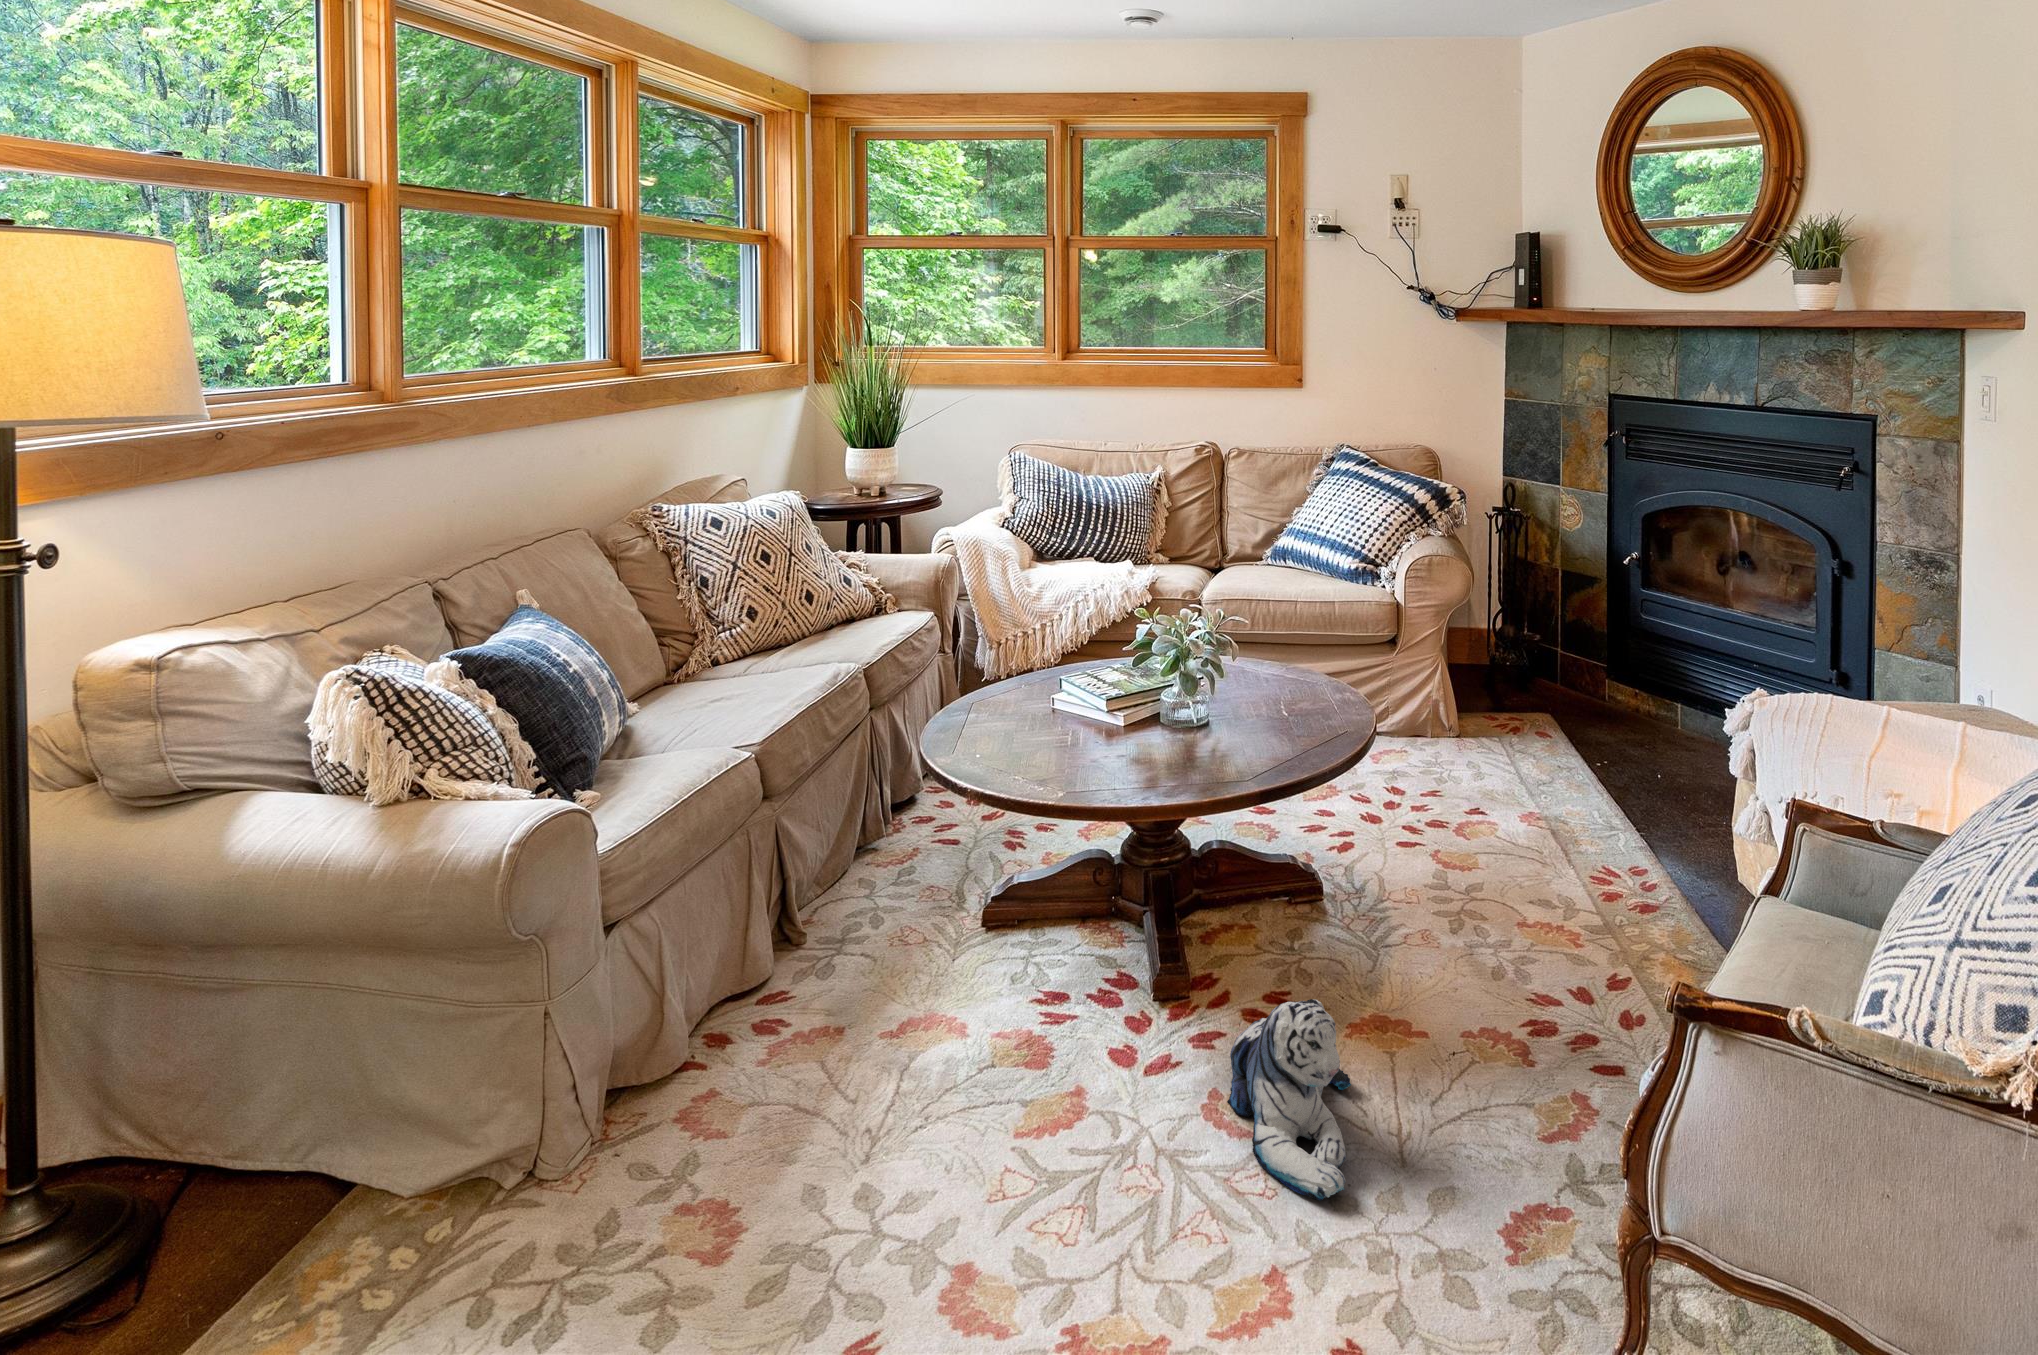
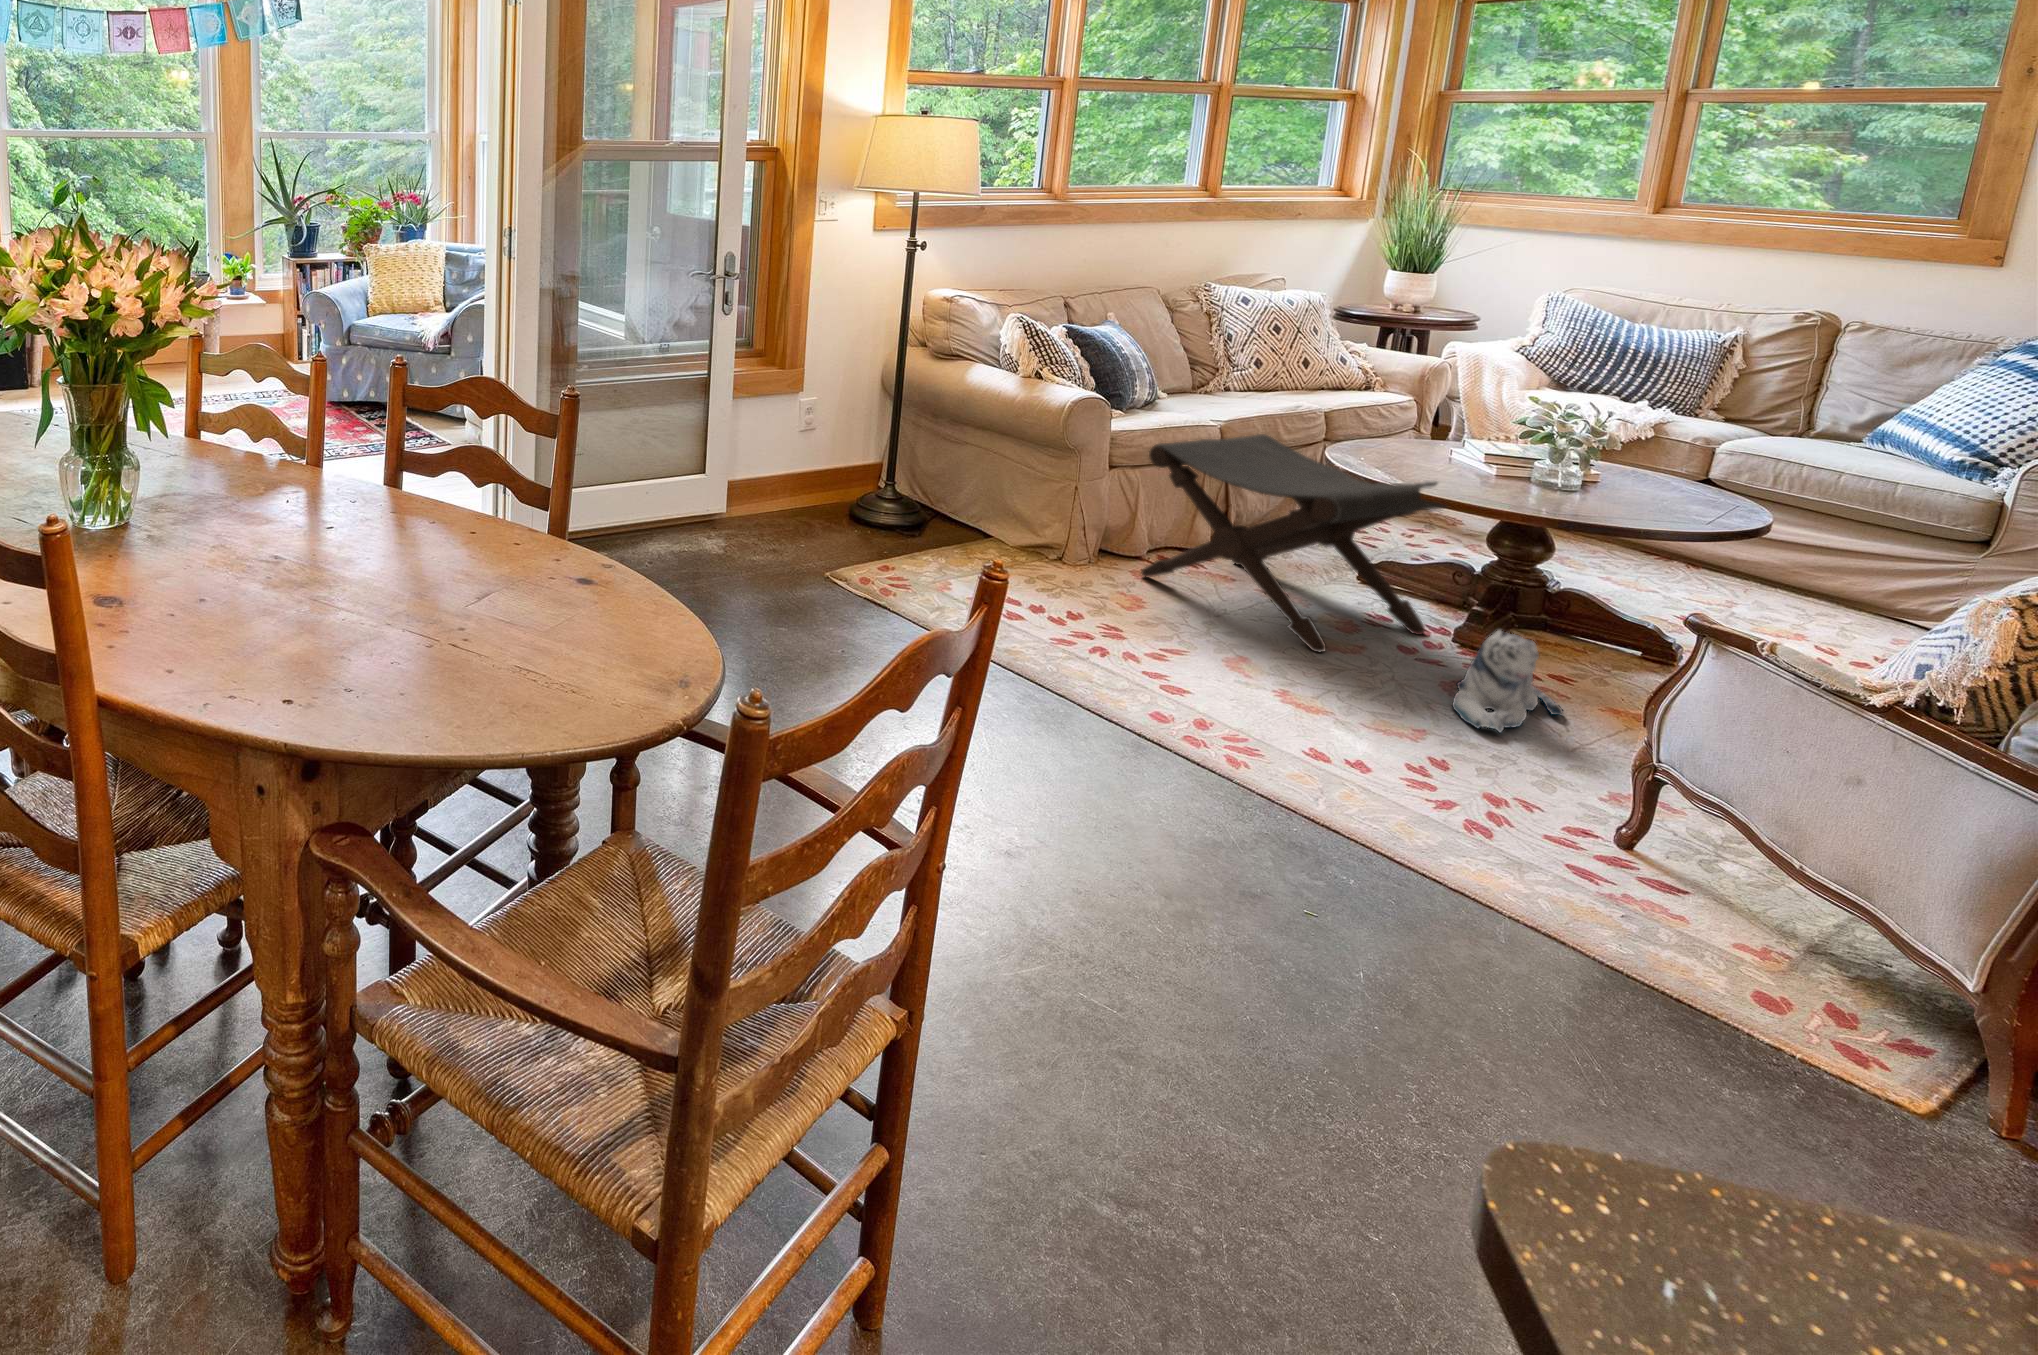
footstool: none [686,758,1124,1158] -> present [1141,434,1447,652]

